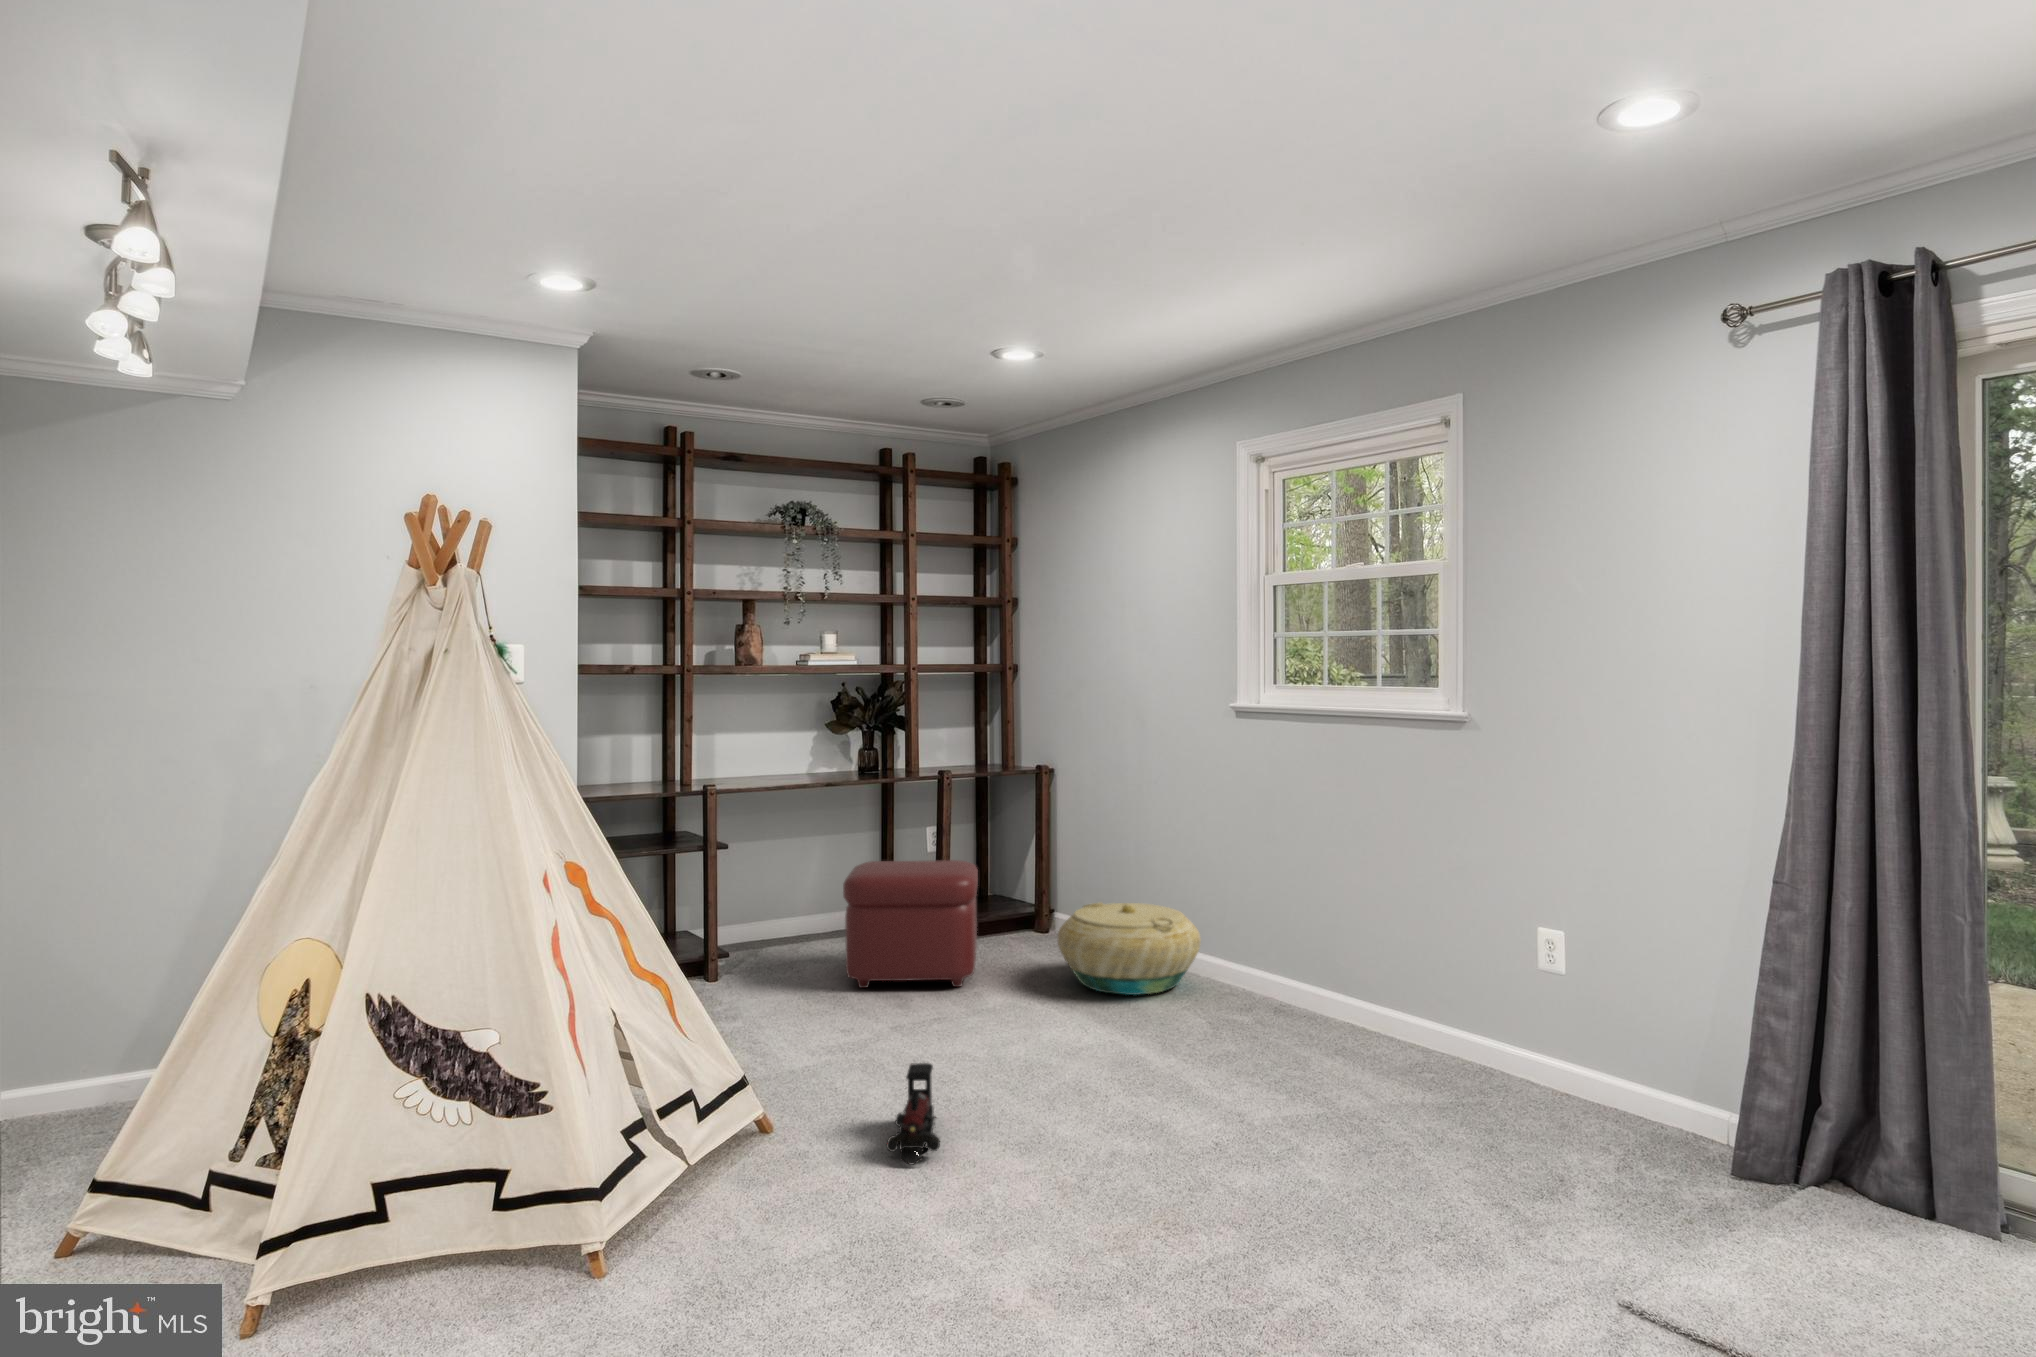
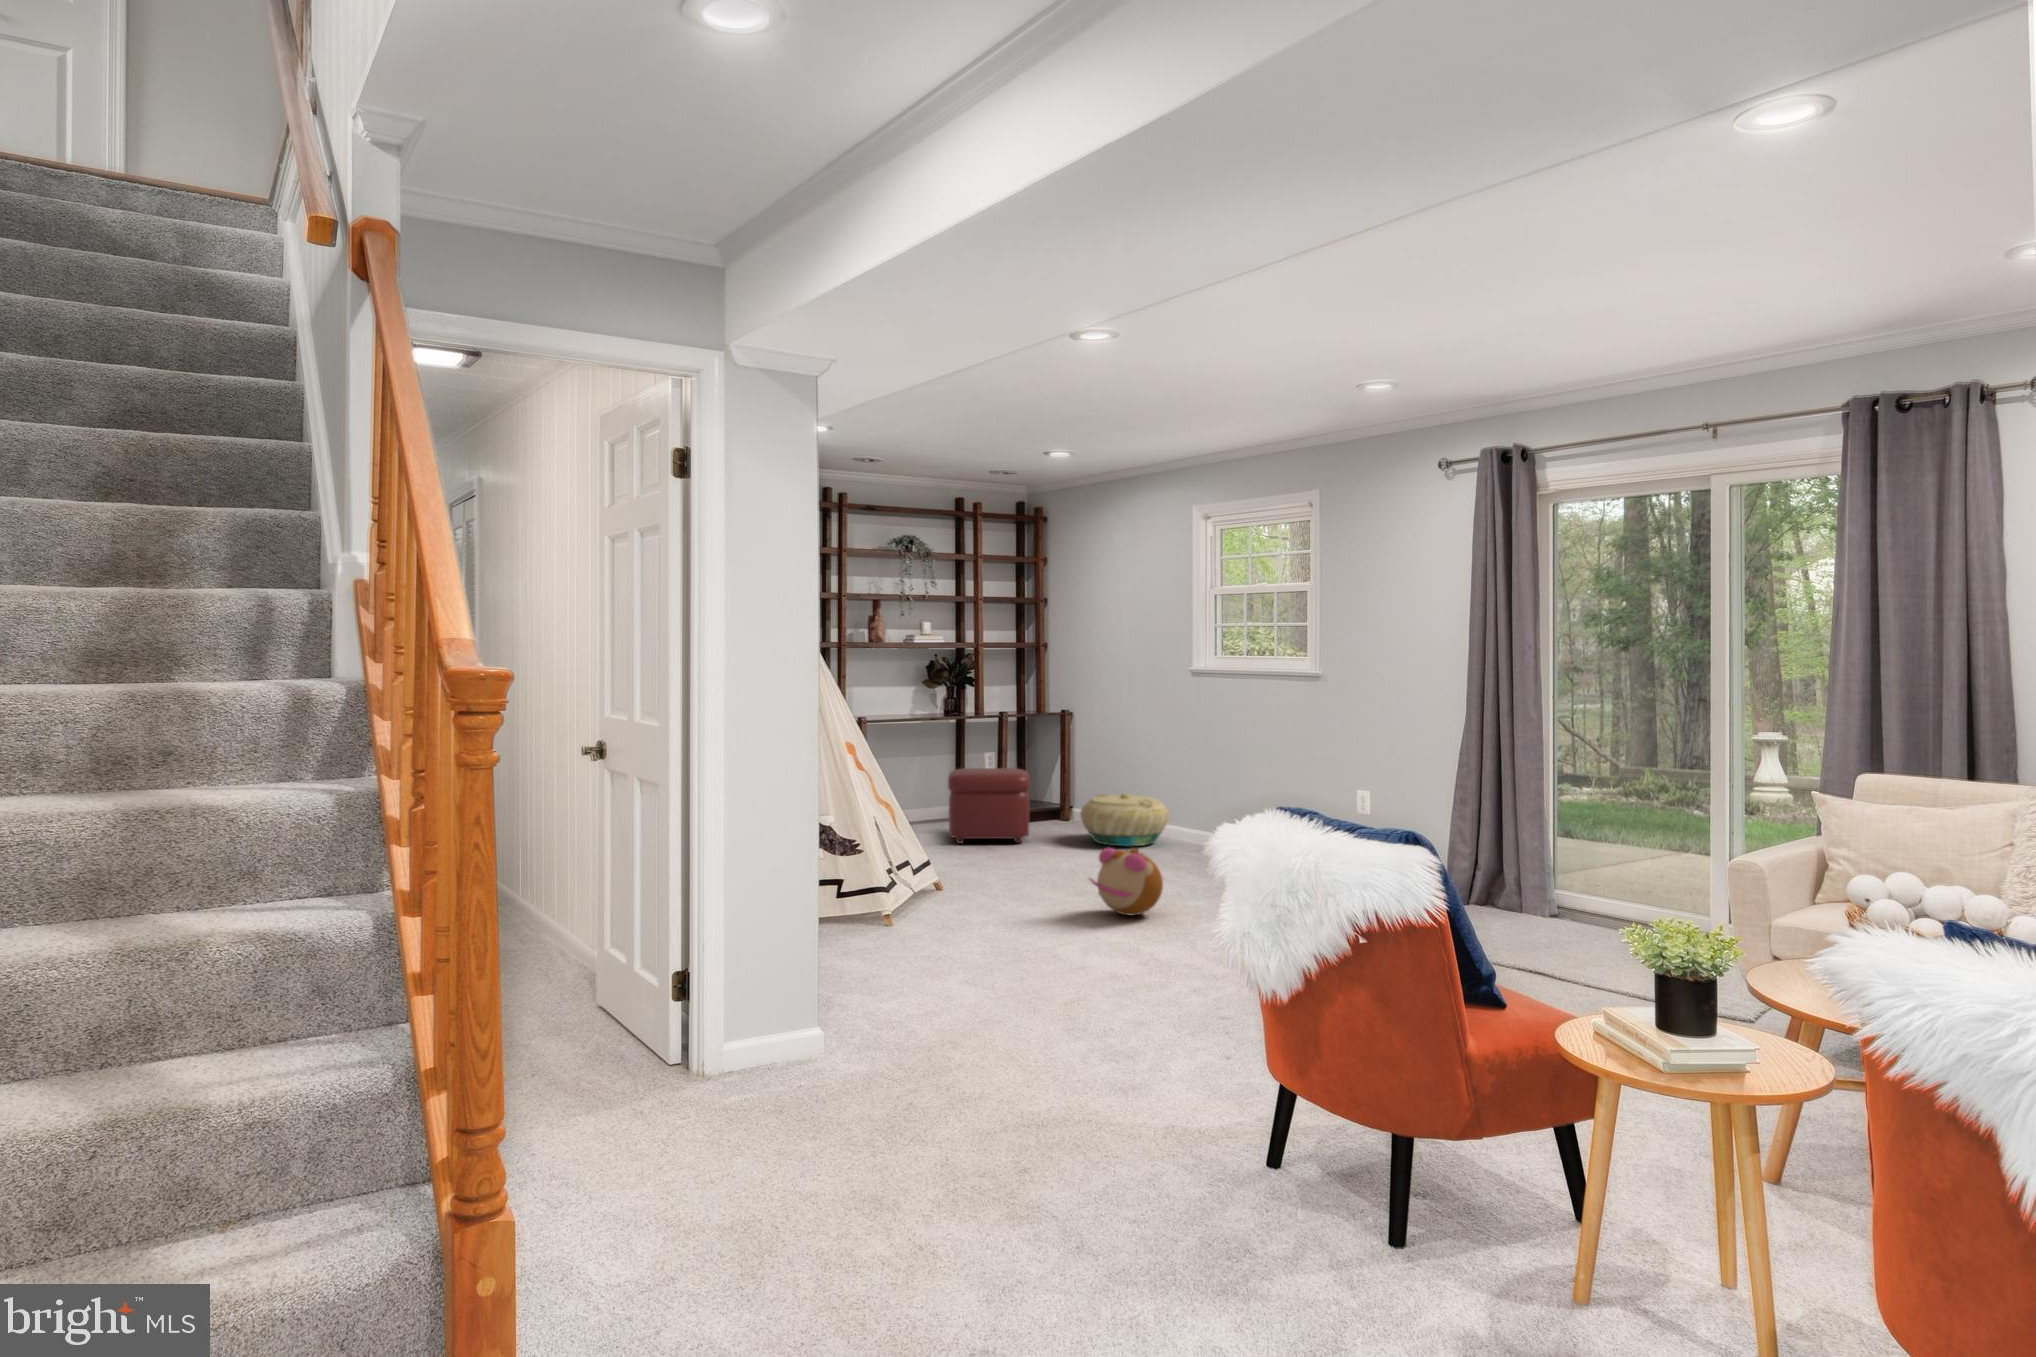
toy train: present [887,1063,940,1165] -> none [1006,857,1033,899]
plush toy: none [1038,1085,1195,1236] -> present [1090,848,1163,915]

